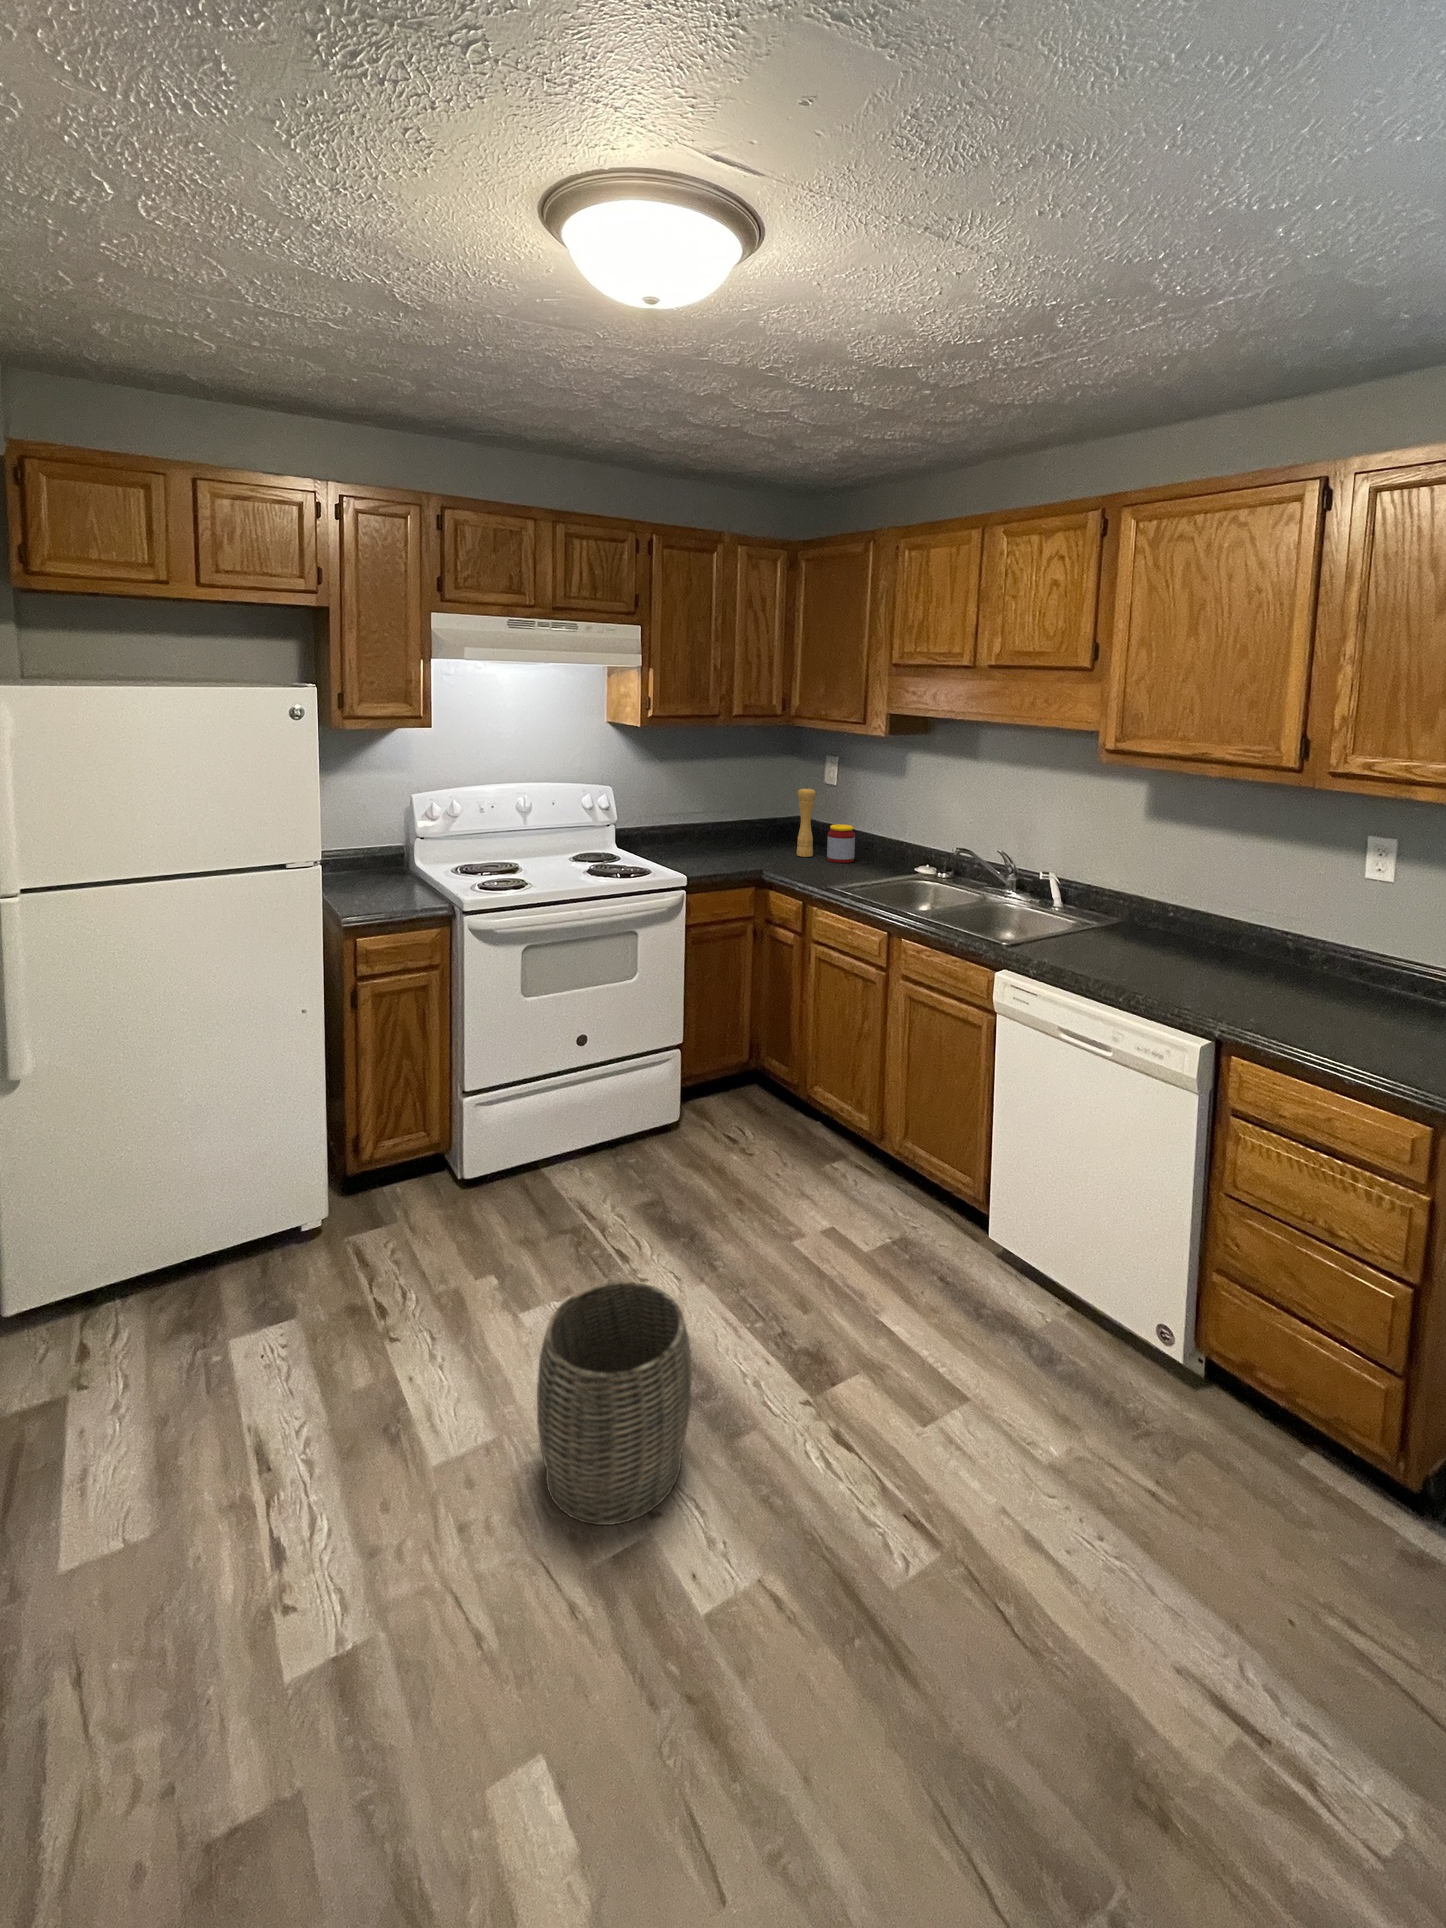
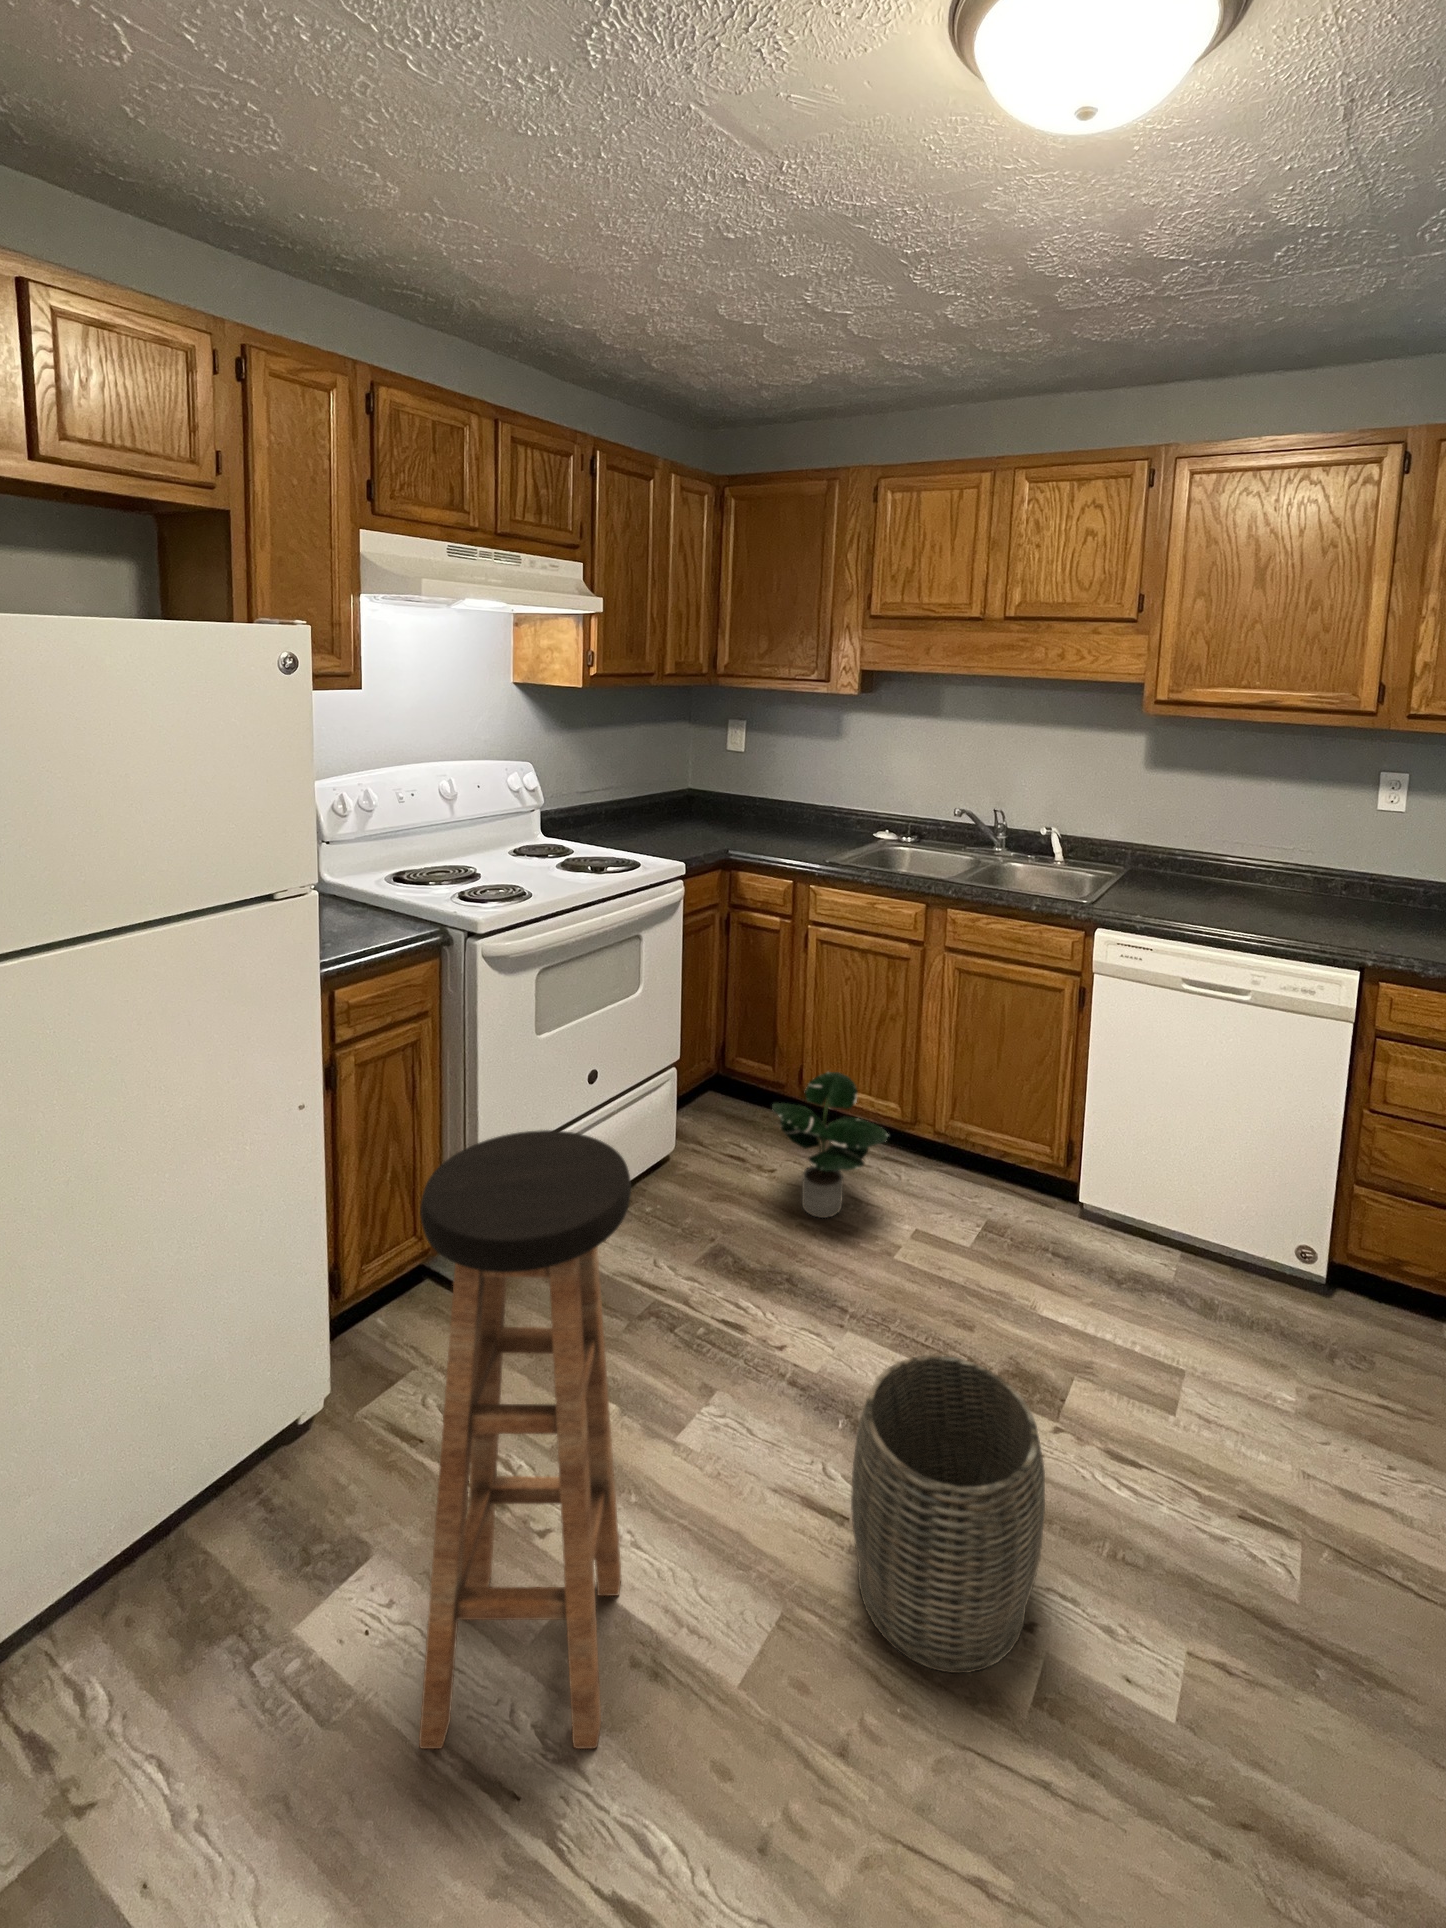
pepper mill: present [797,788,815,857] -> none [729,755,750,832]
jar: present [827,824,855,863] -> none [766,794,797,836]
bar stool: none [240,1040,416,1464] -> present [419,1130,631,1749]
potted plant: none [716,1073,811,1198] -> present [772,1072,888,1218]

